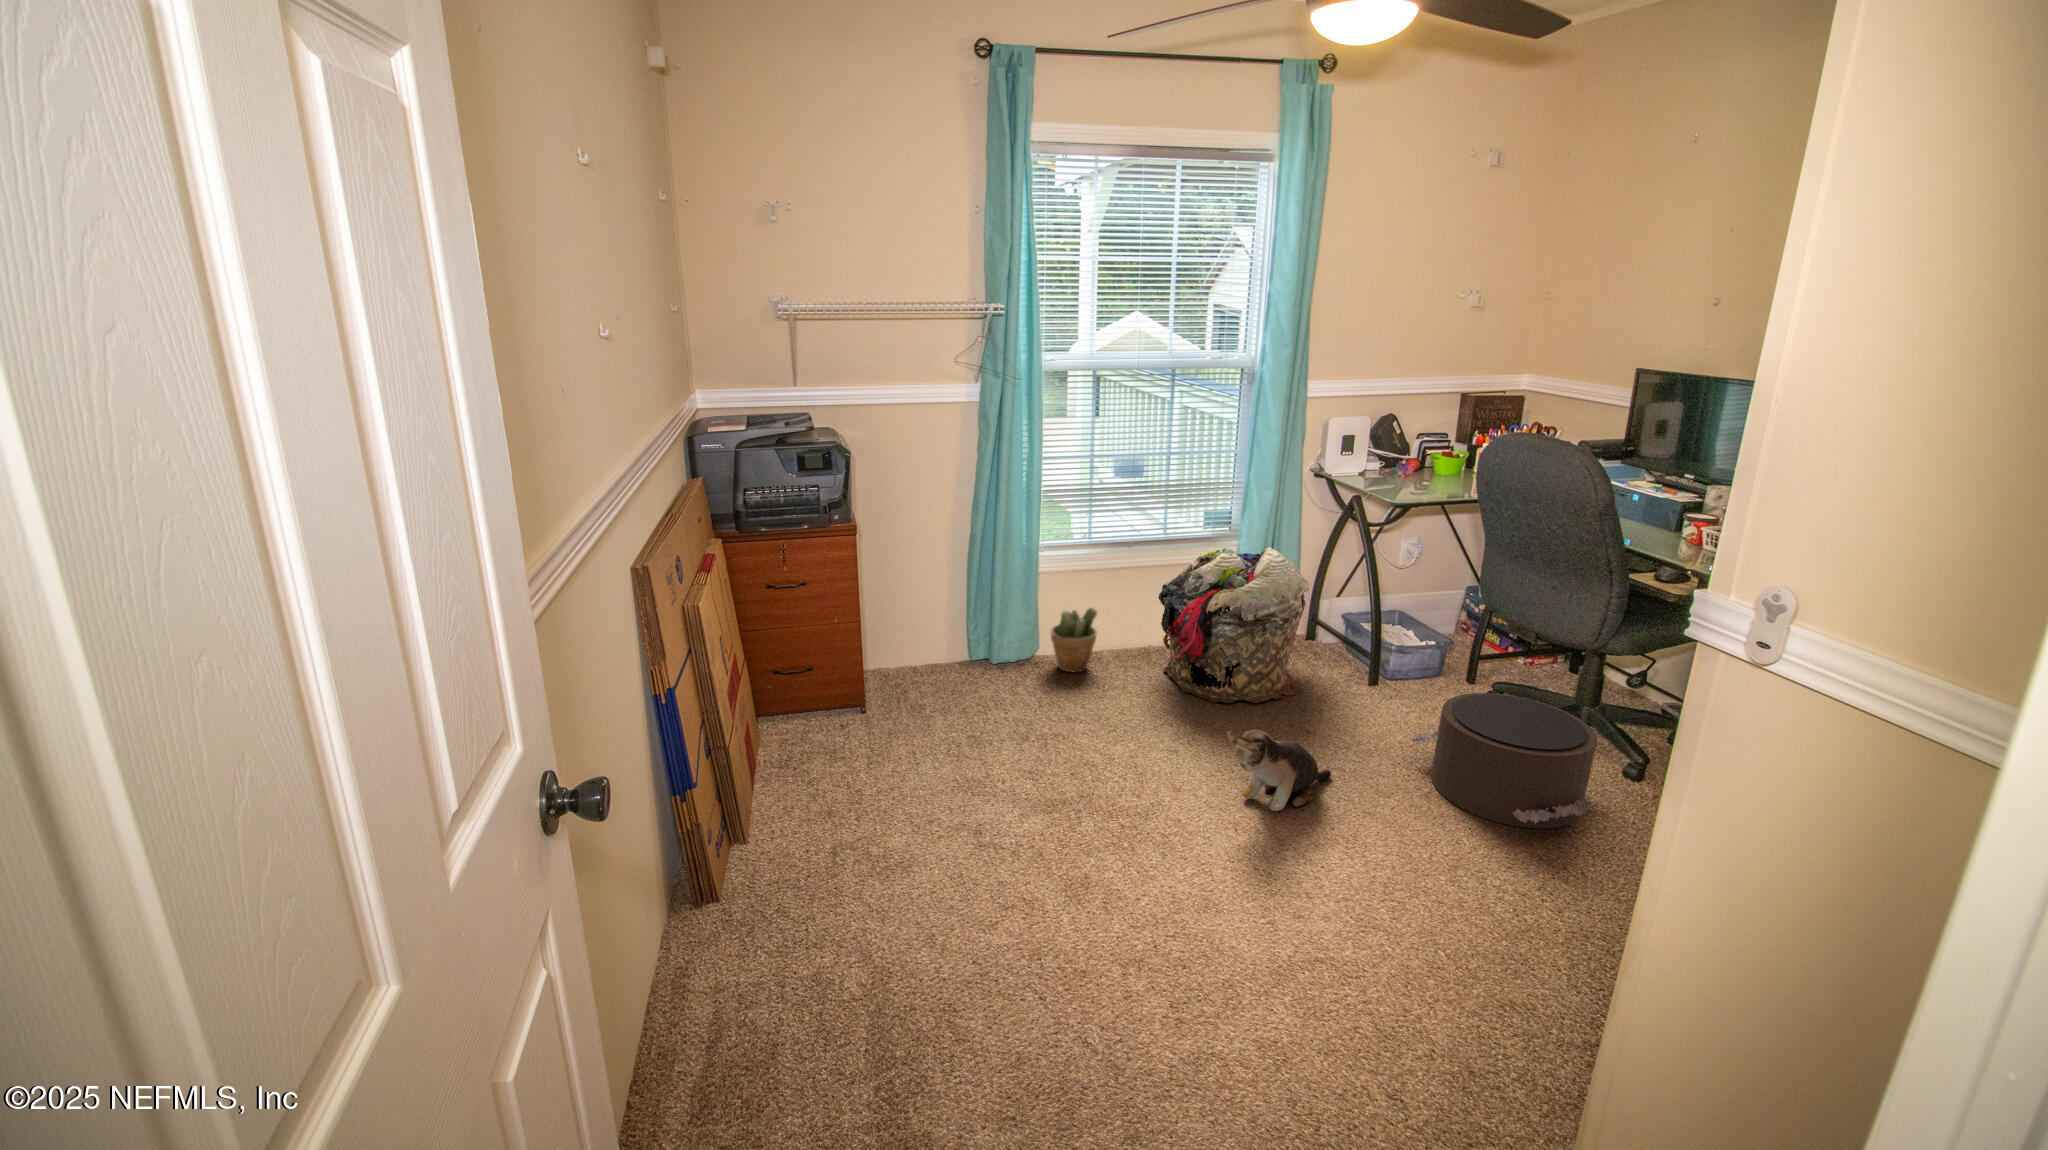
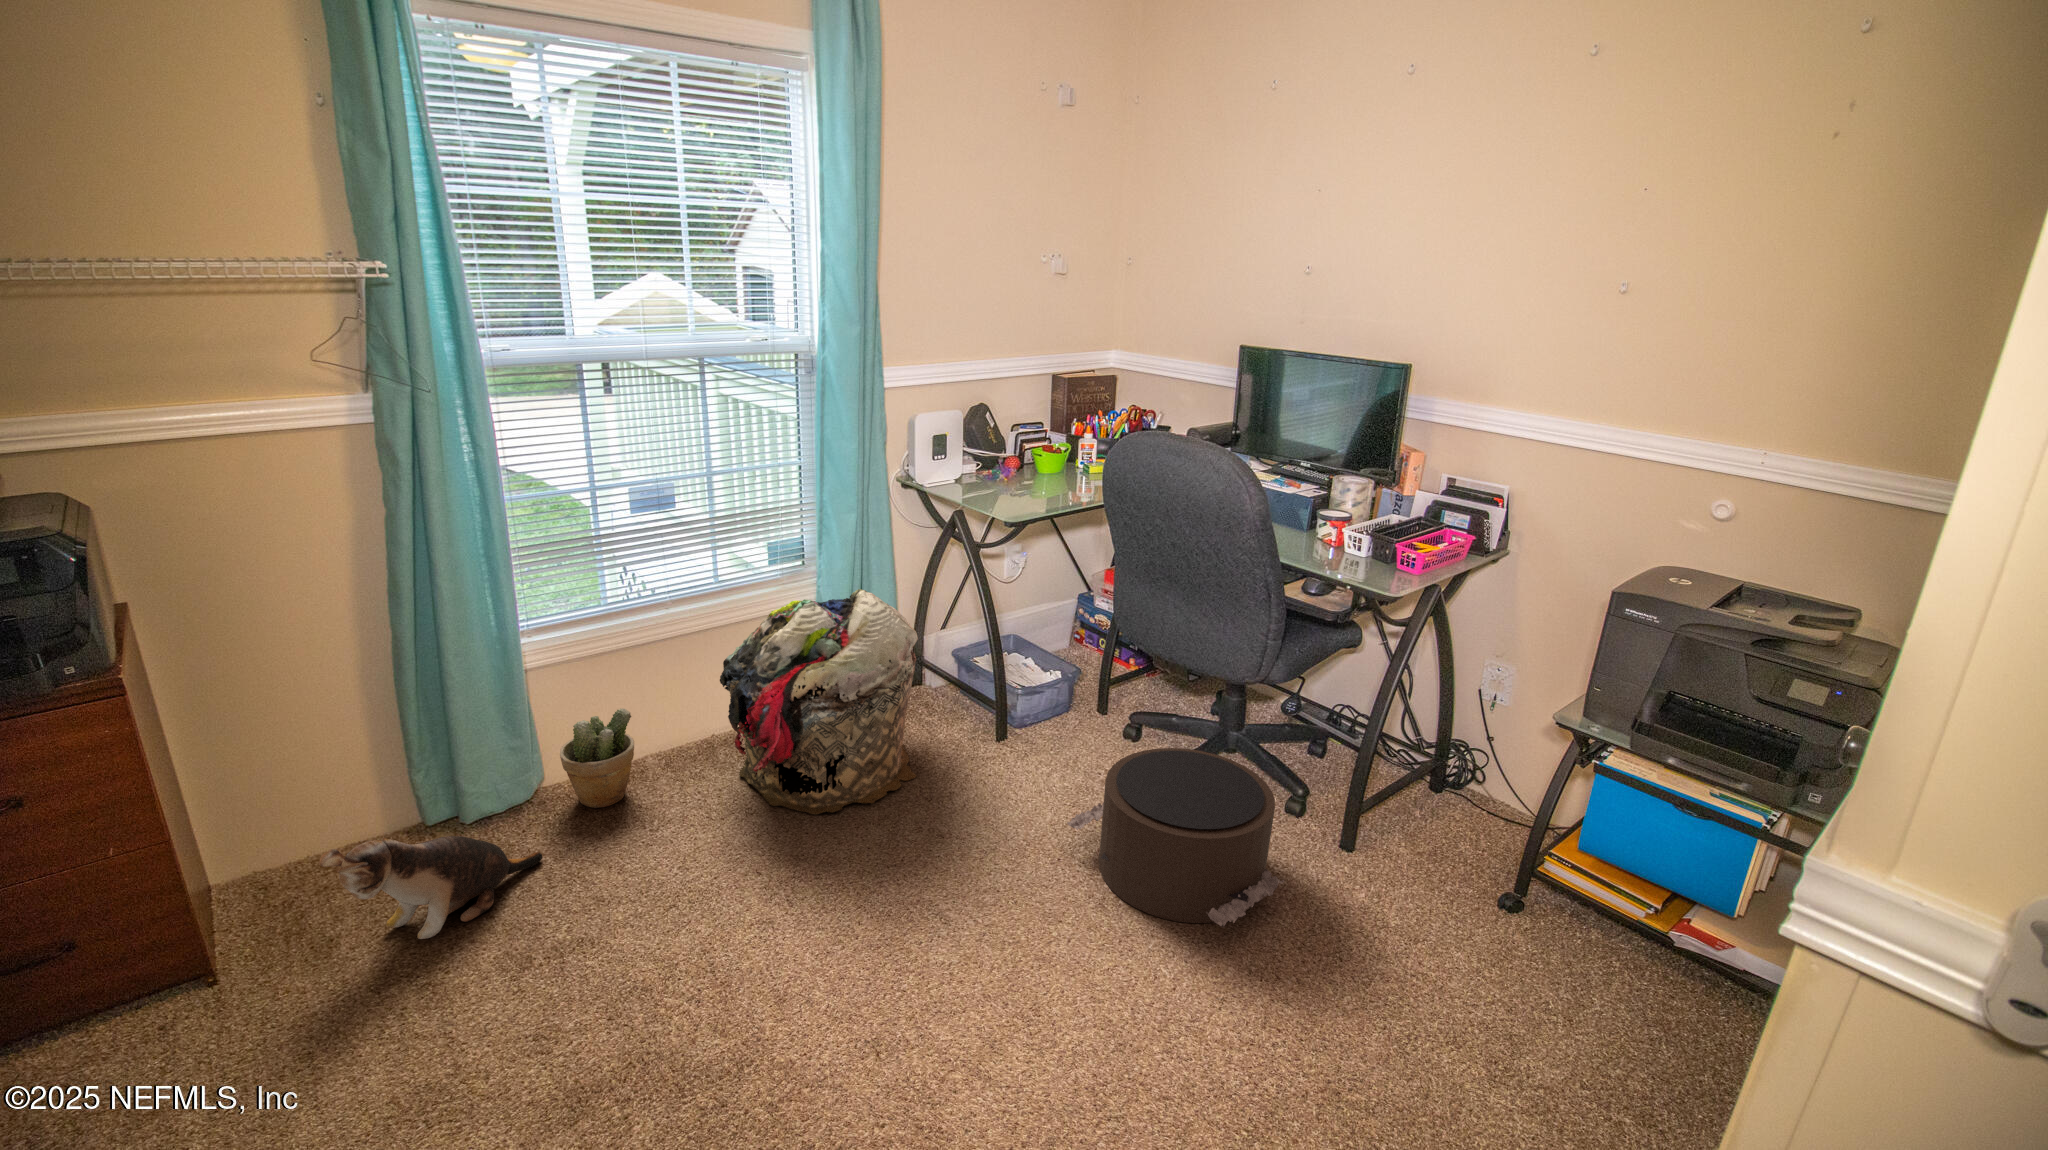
plush toy: present [1227,730,1331,811] -> present [319,836,542,939]

